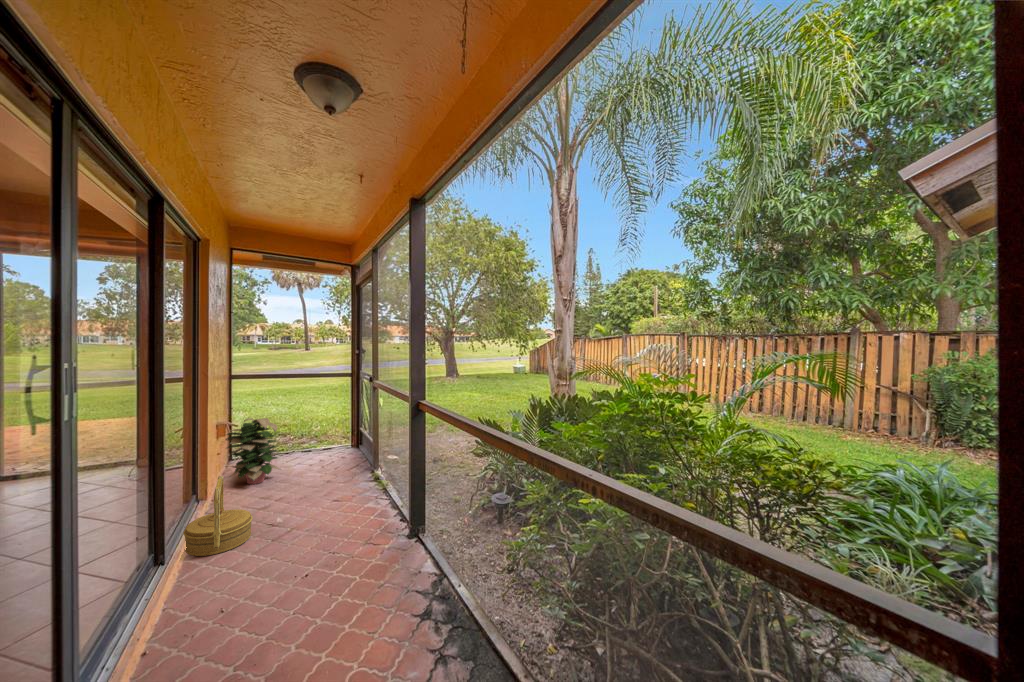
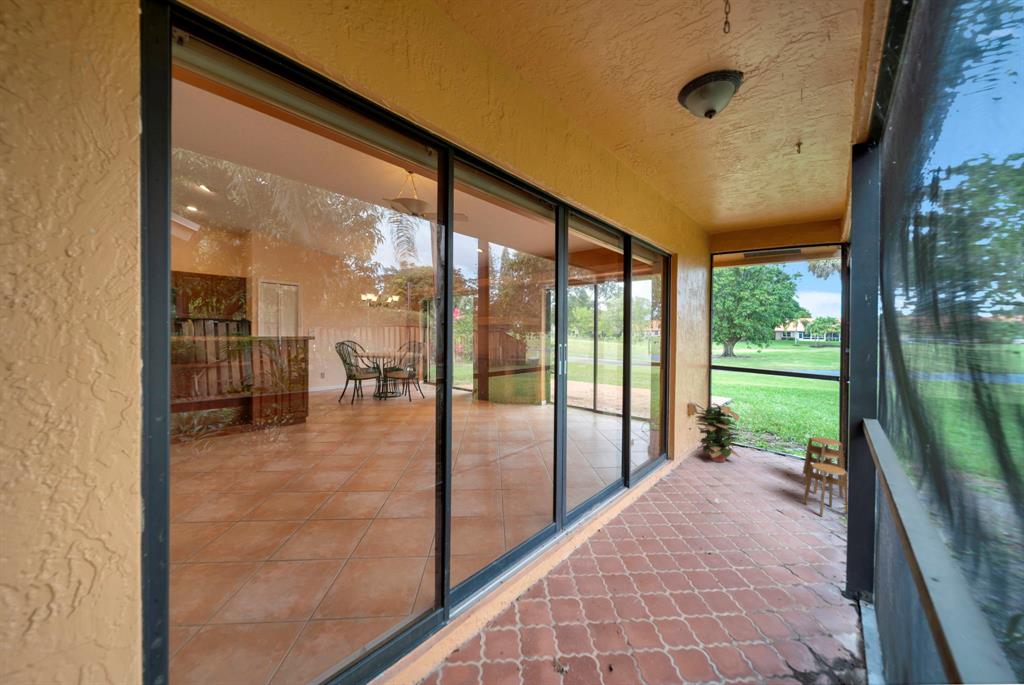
stool: none [340,426,383,492] -> present [803,437,847,516]
woven basket: present [184,476,253,556] -> none [645,442,691,501]

